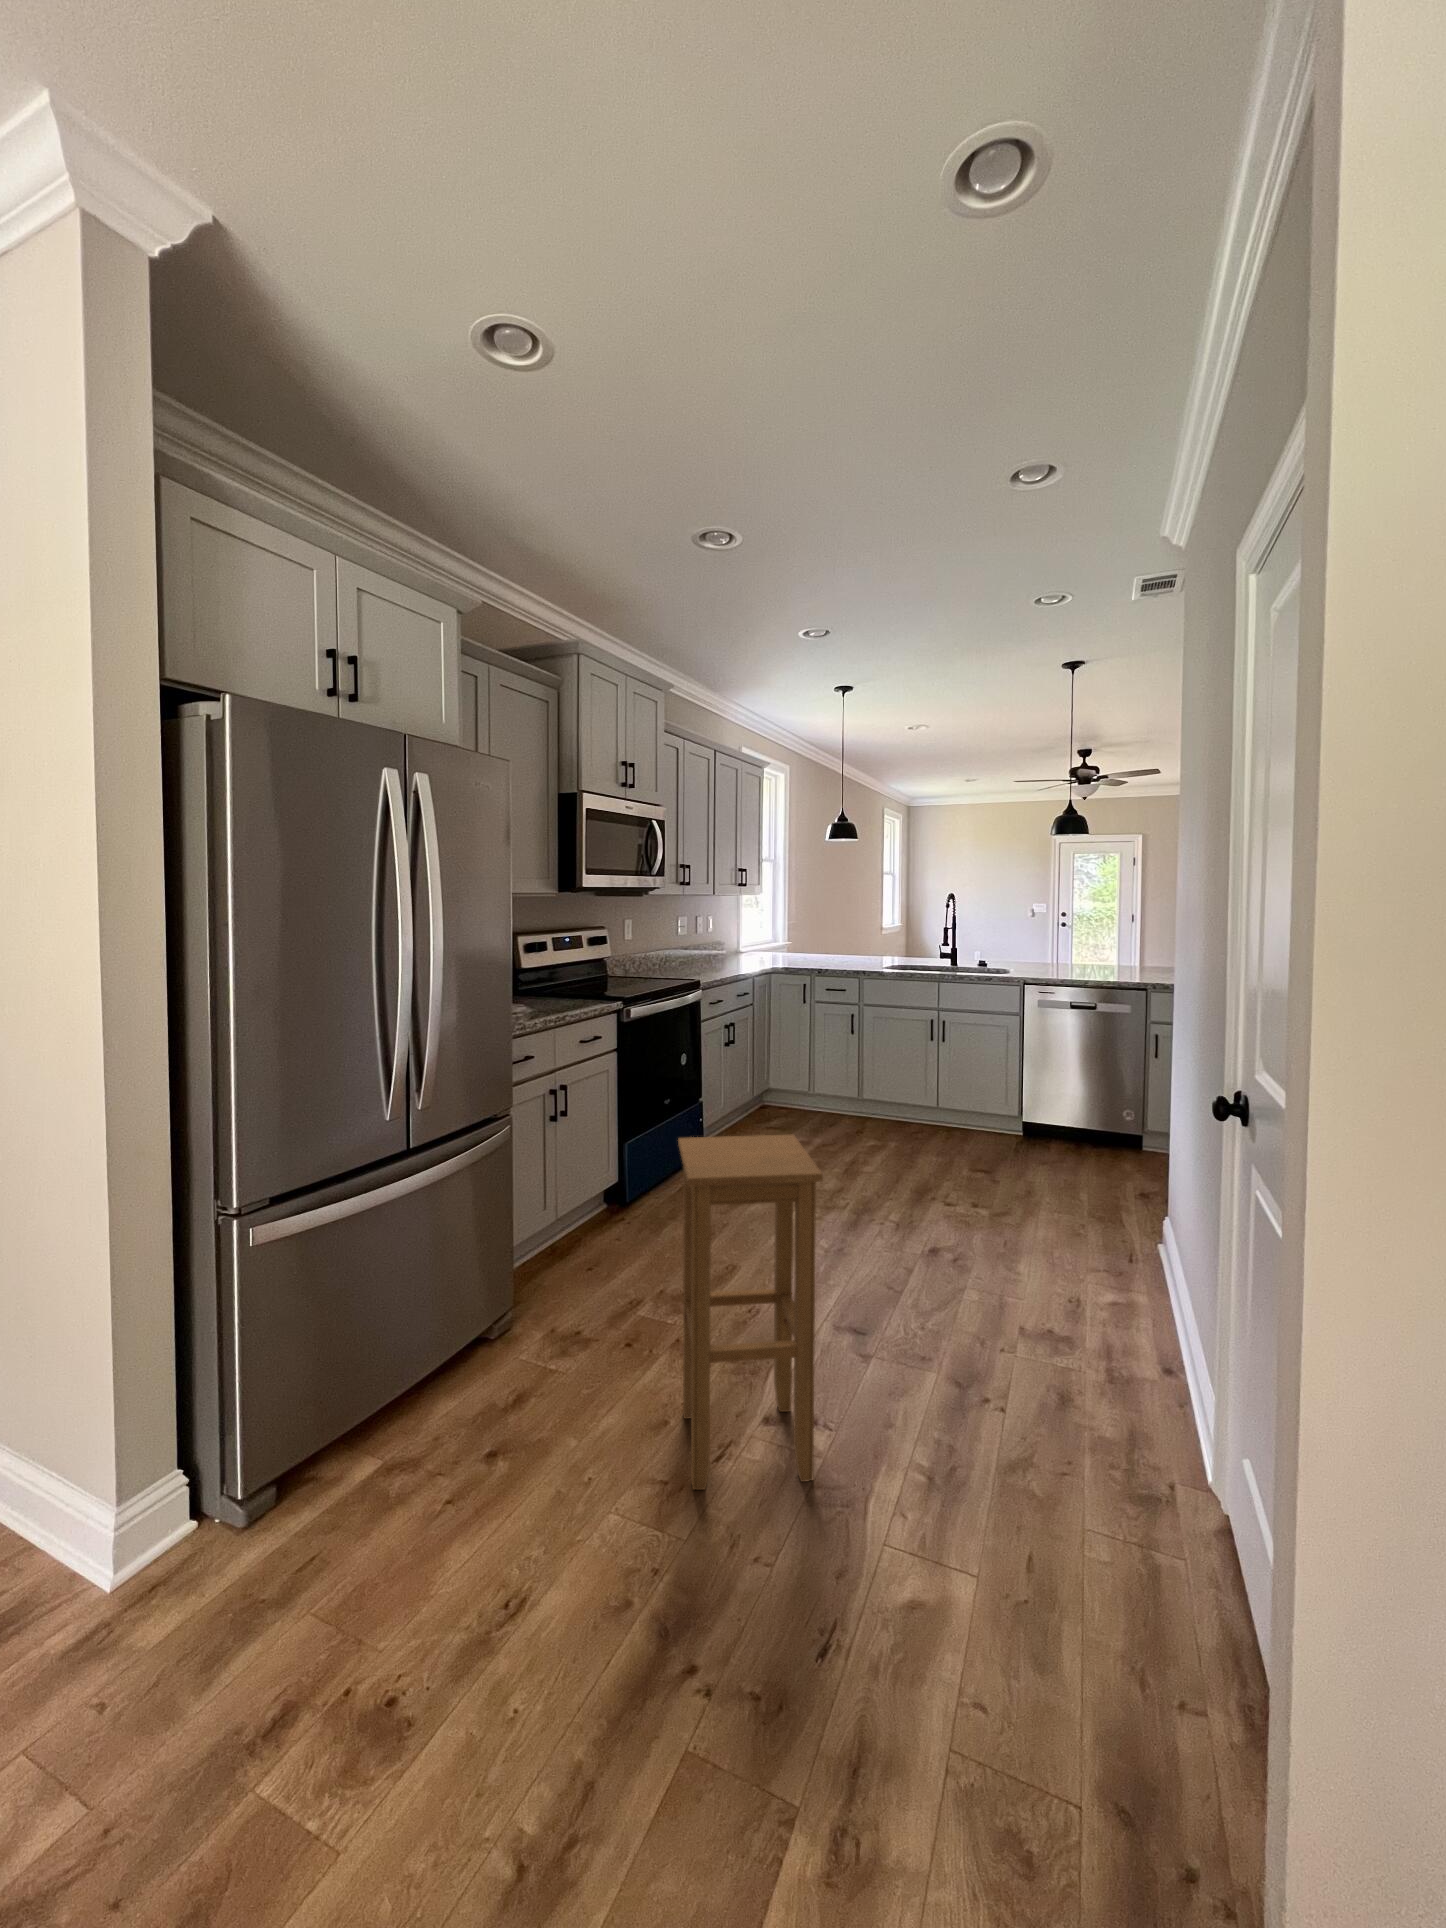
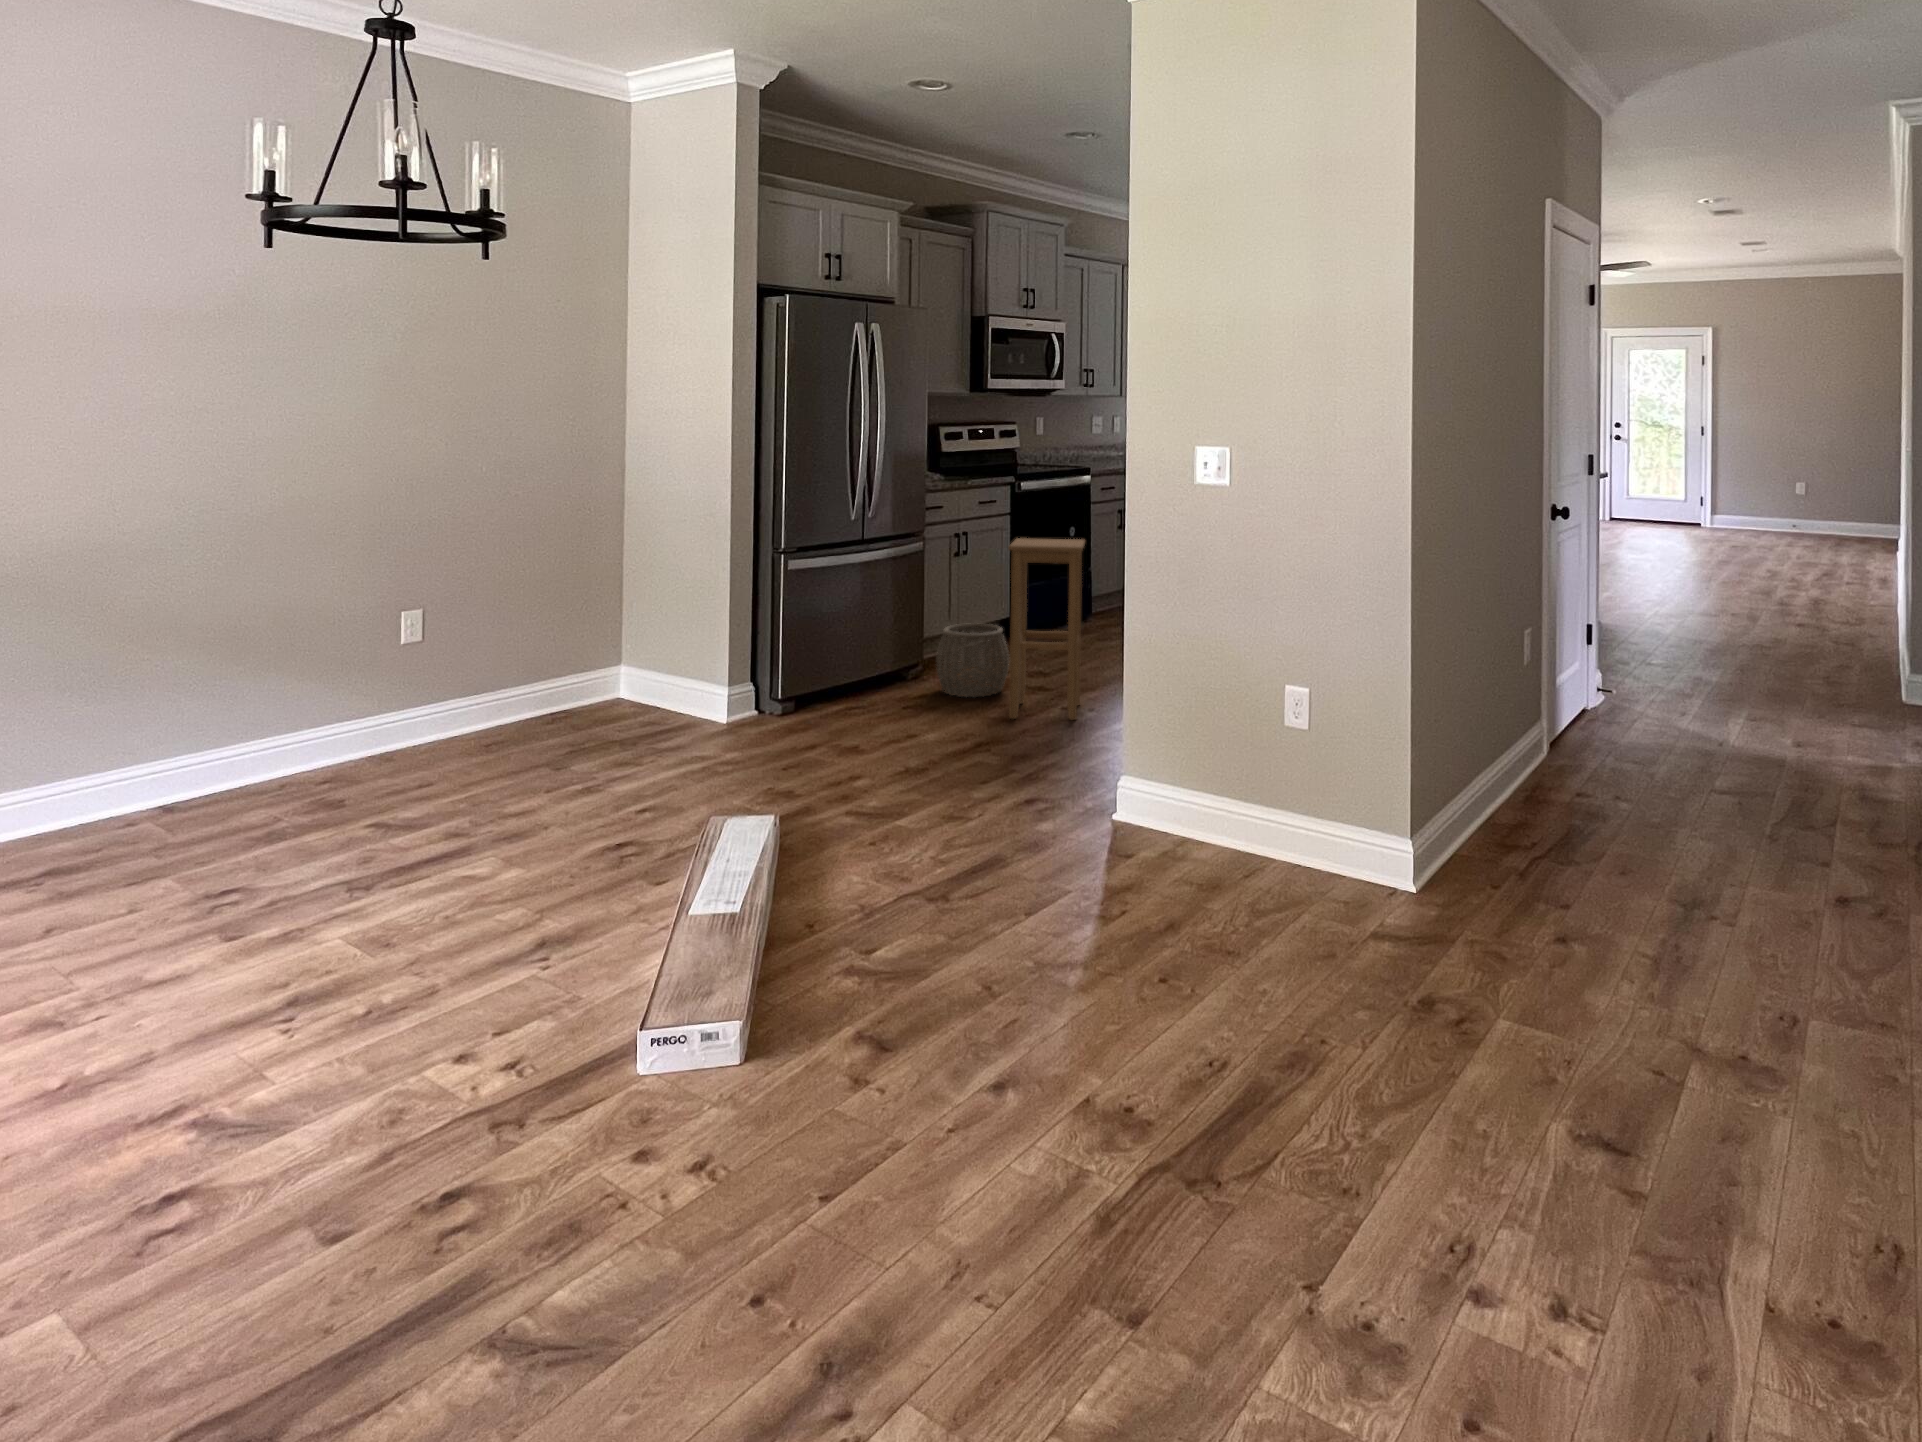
woven basket: none [538,1254,660,1403] -> present [936,623,1010,697]

